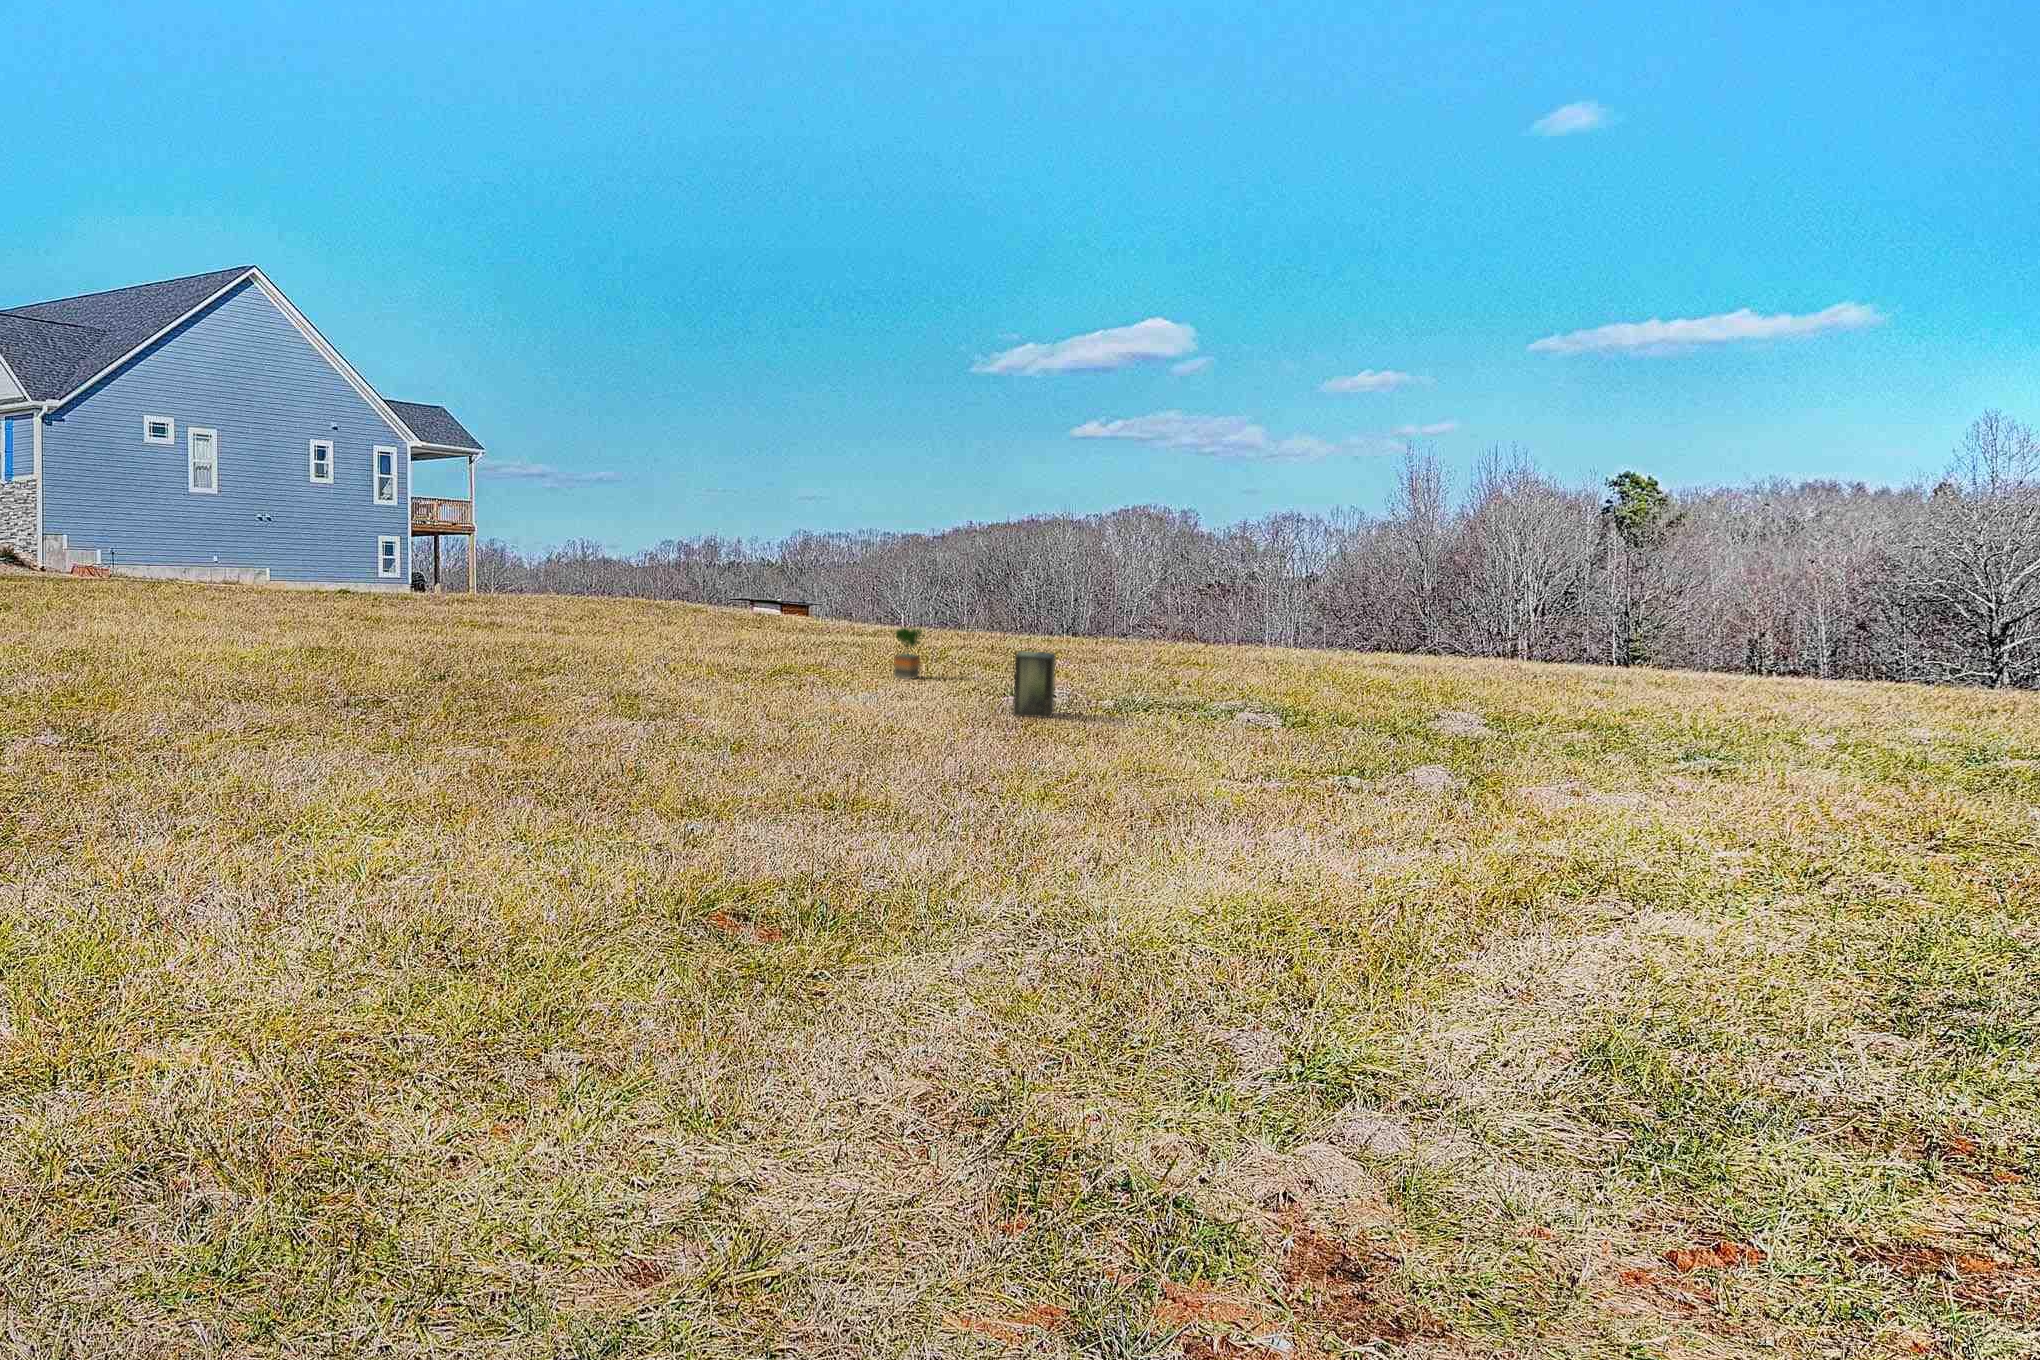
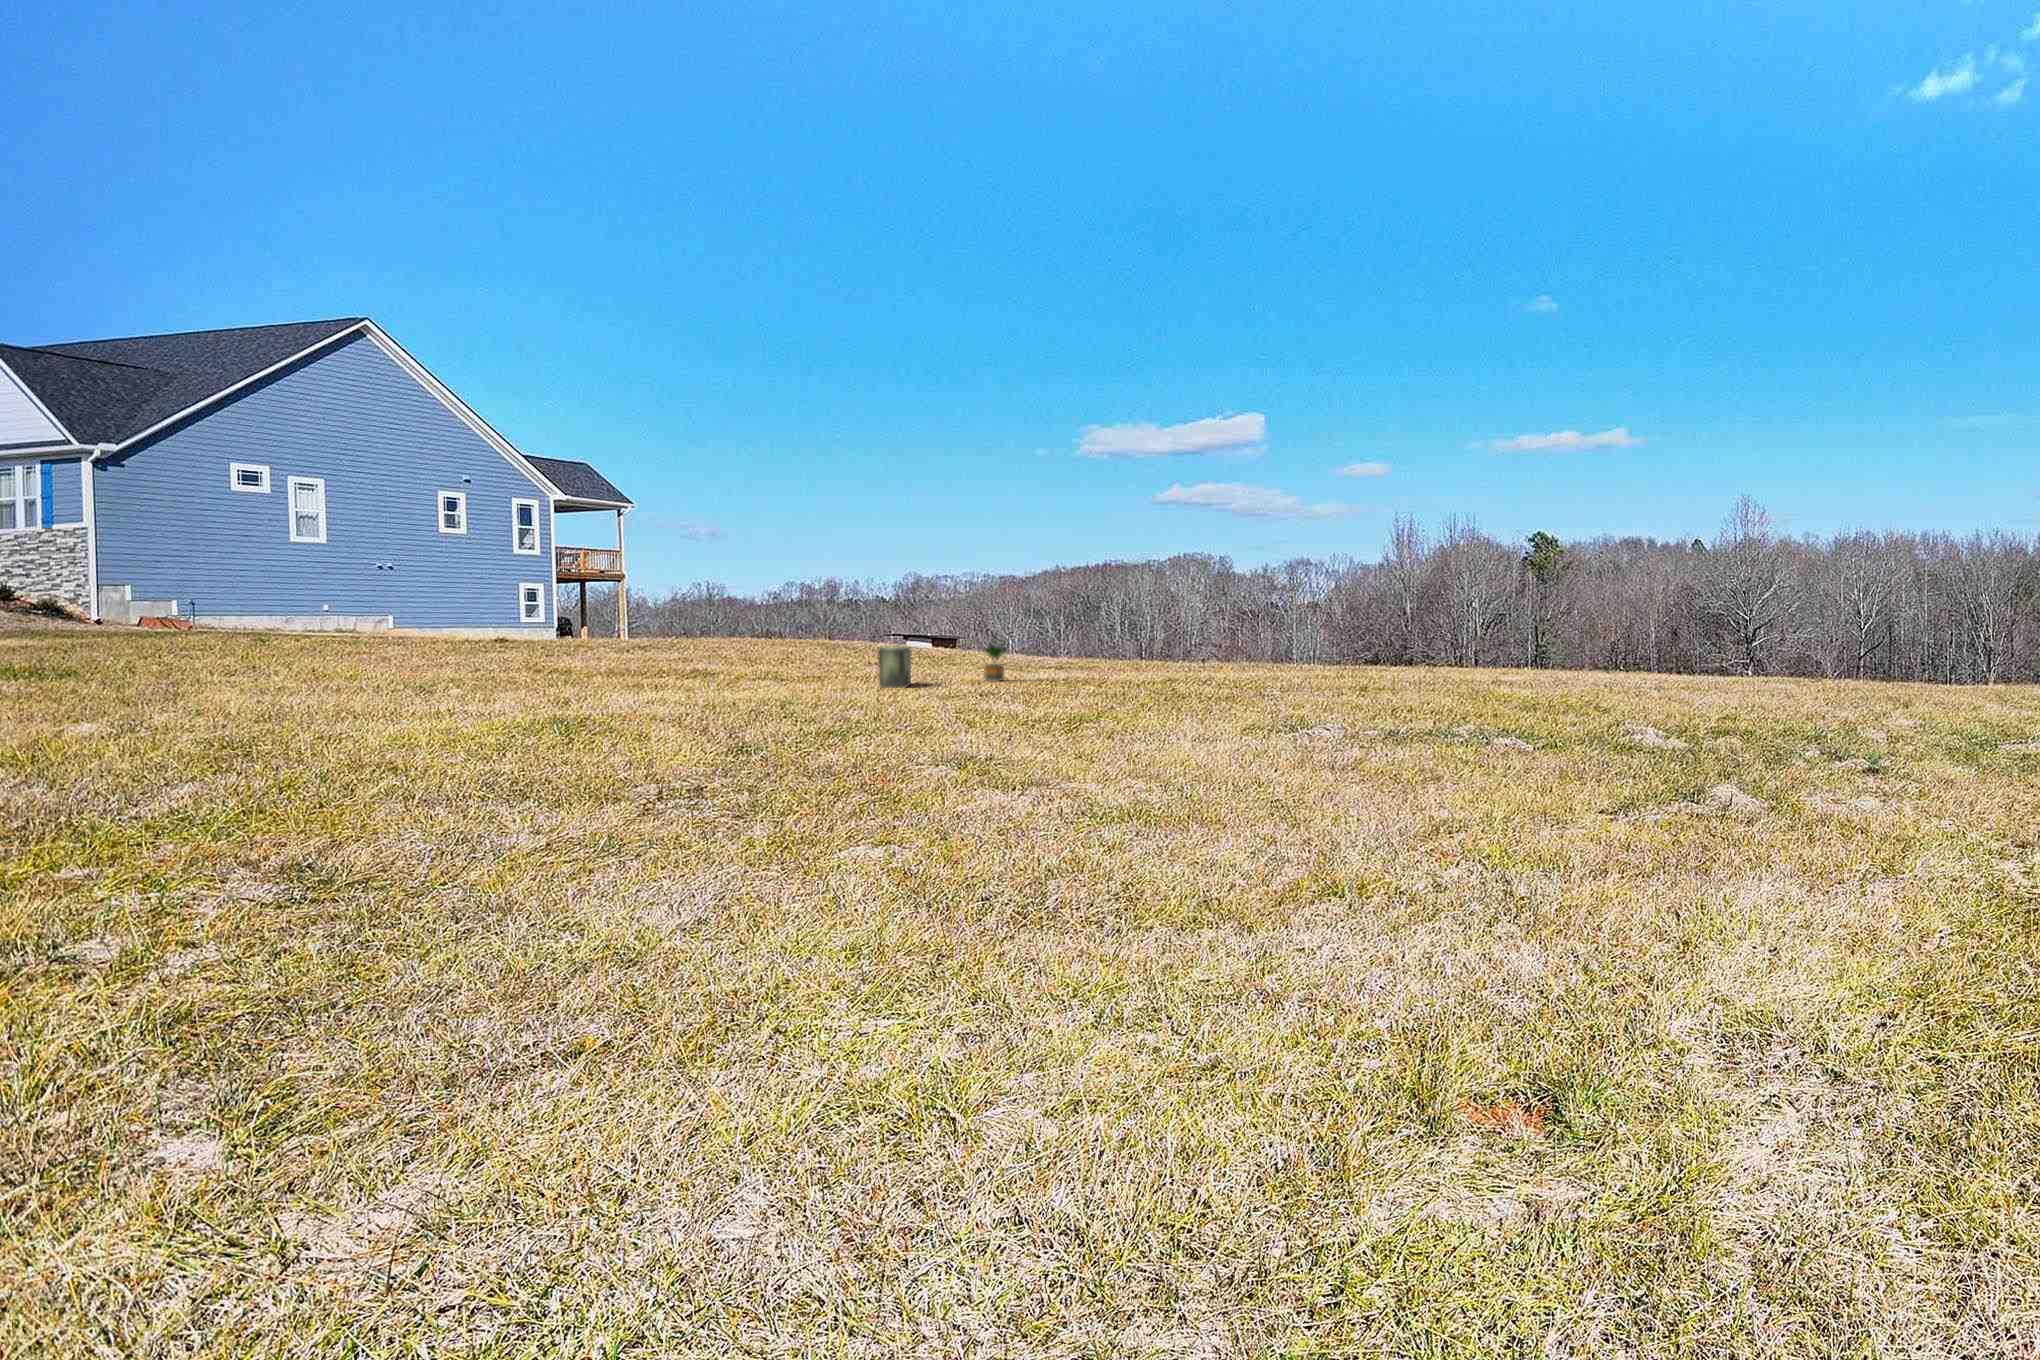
storage box: present [1013,651,1056,718] -> present [878,647,911,688]

